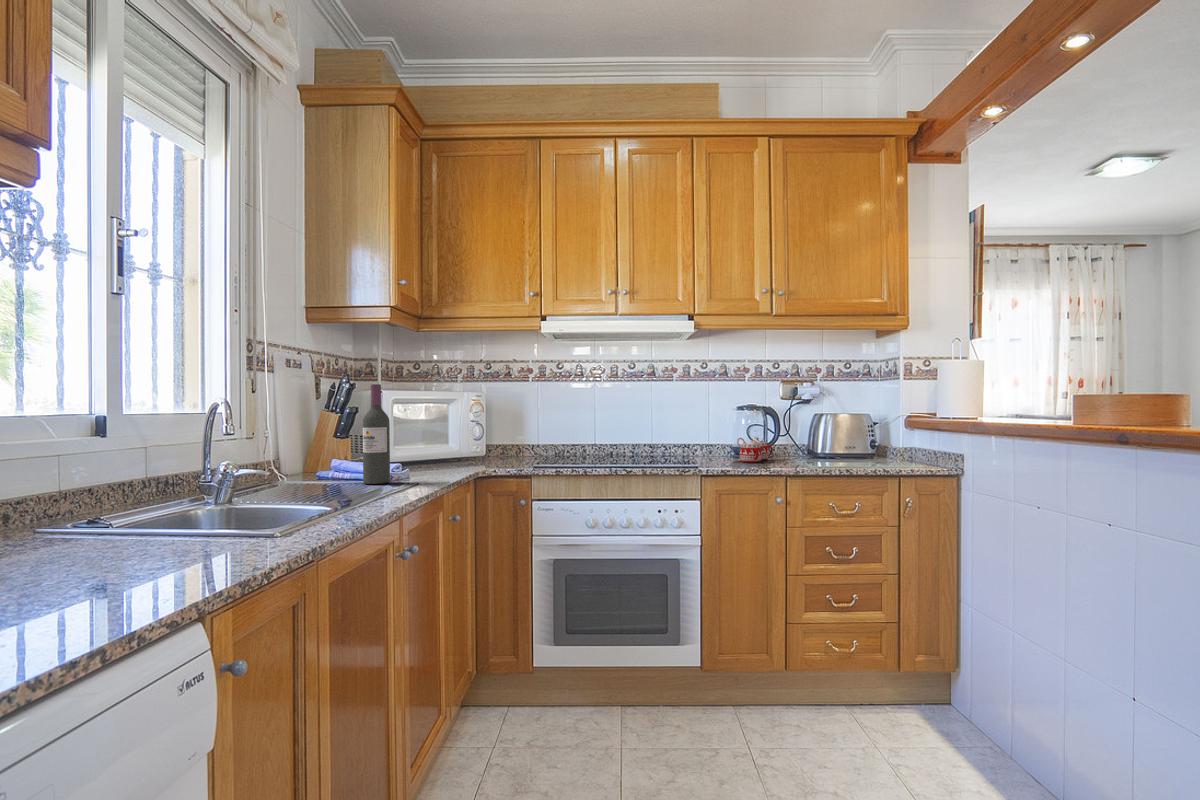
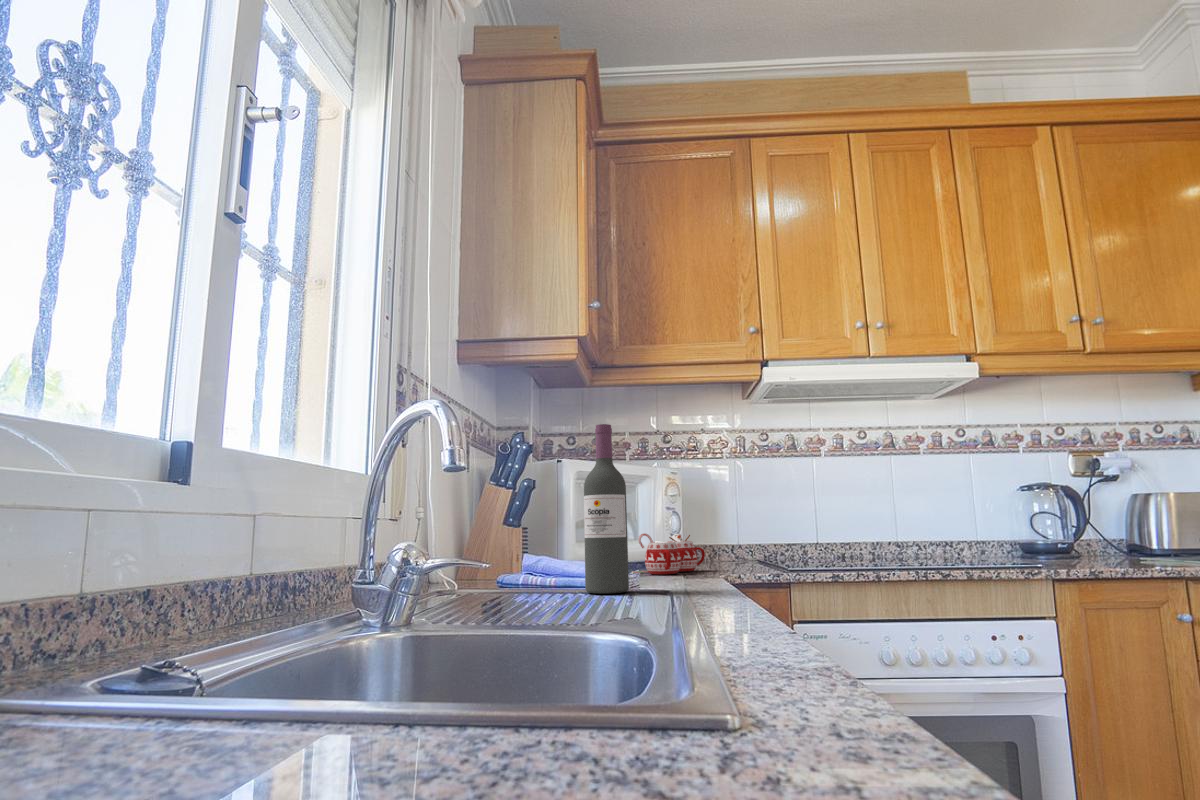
mug: present [731,437,773,463] -> present [632,533,705,574]

